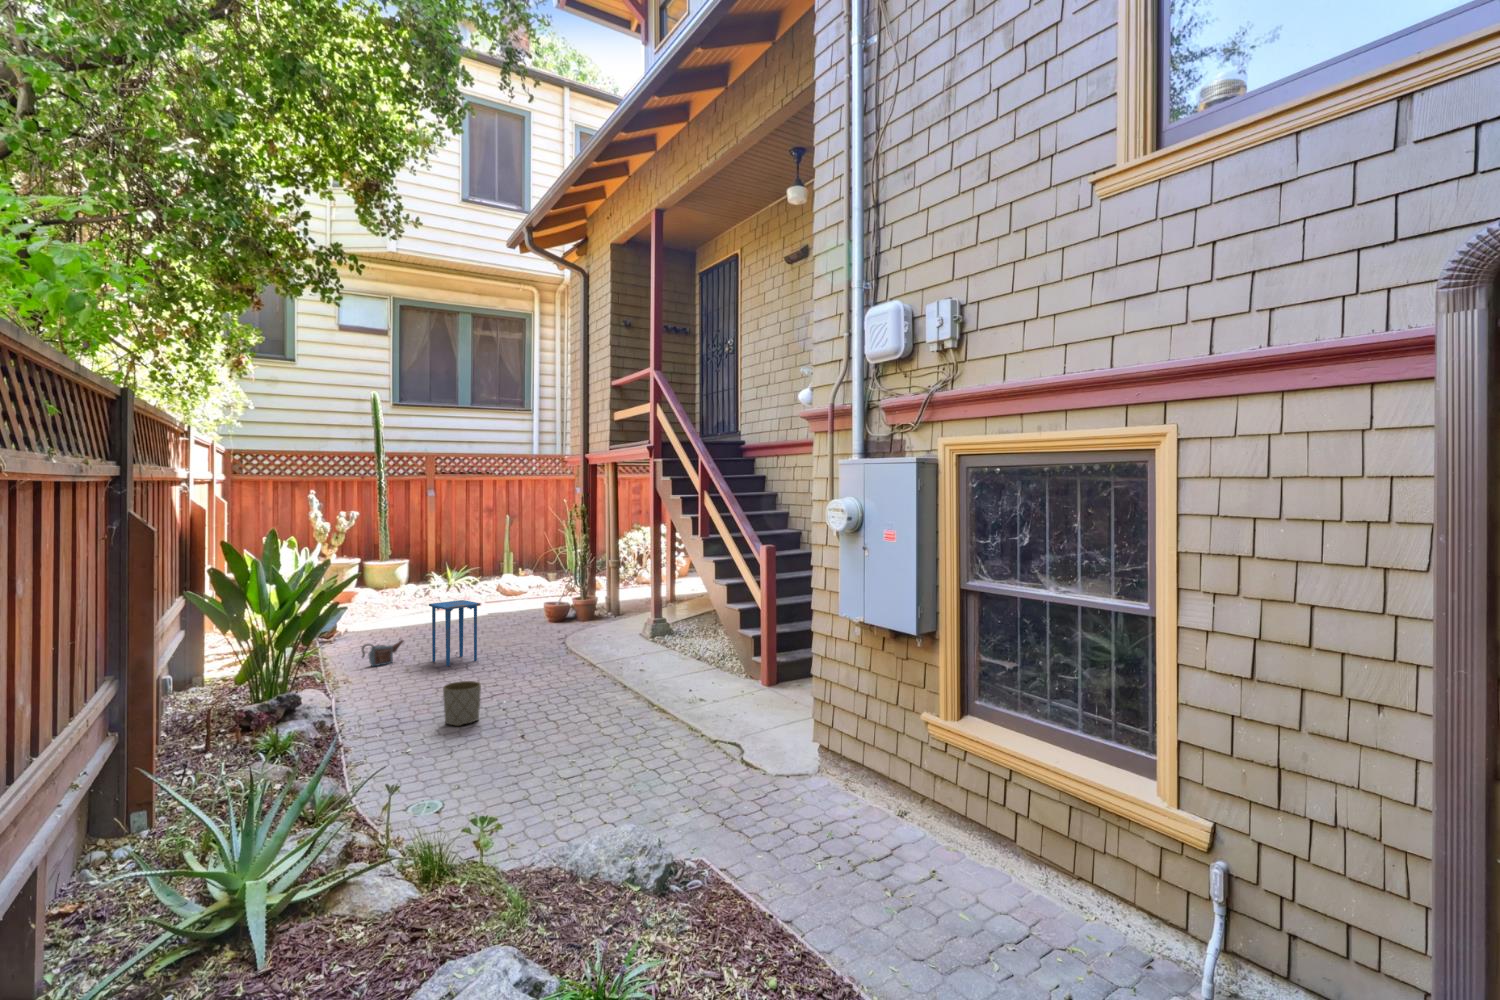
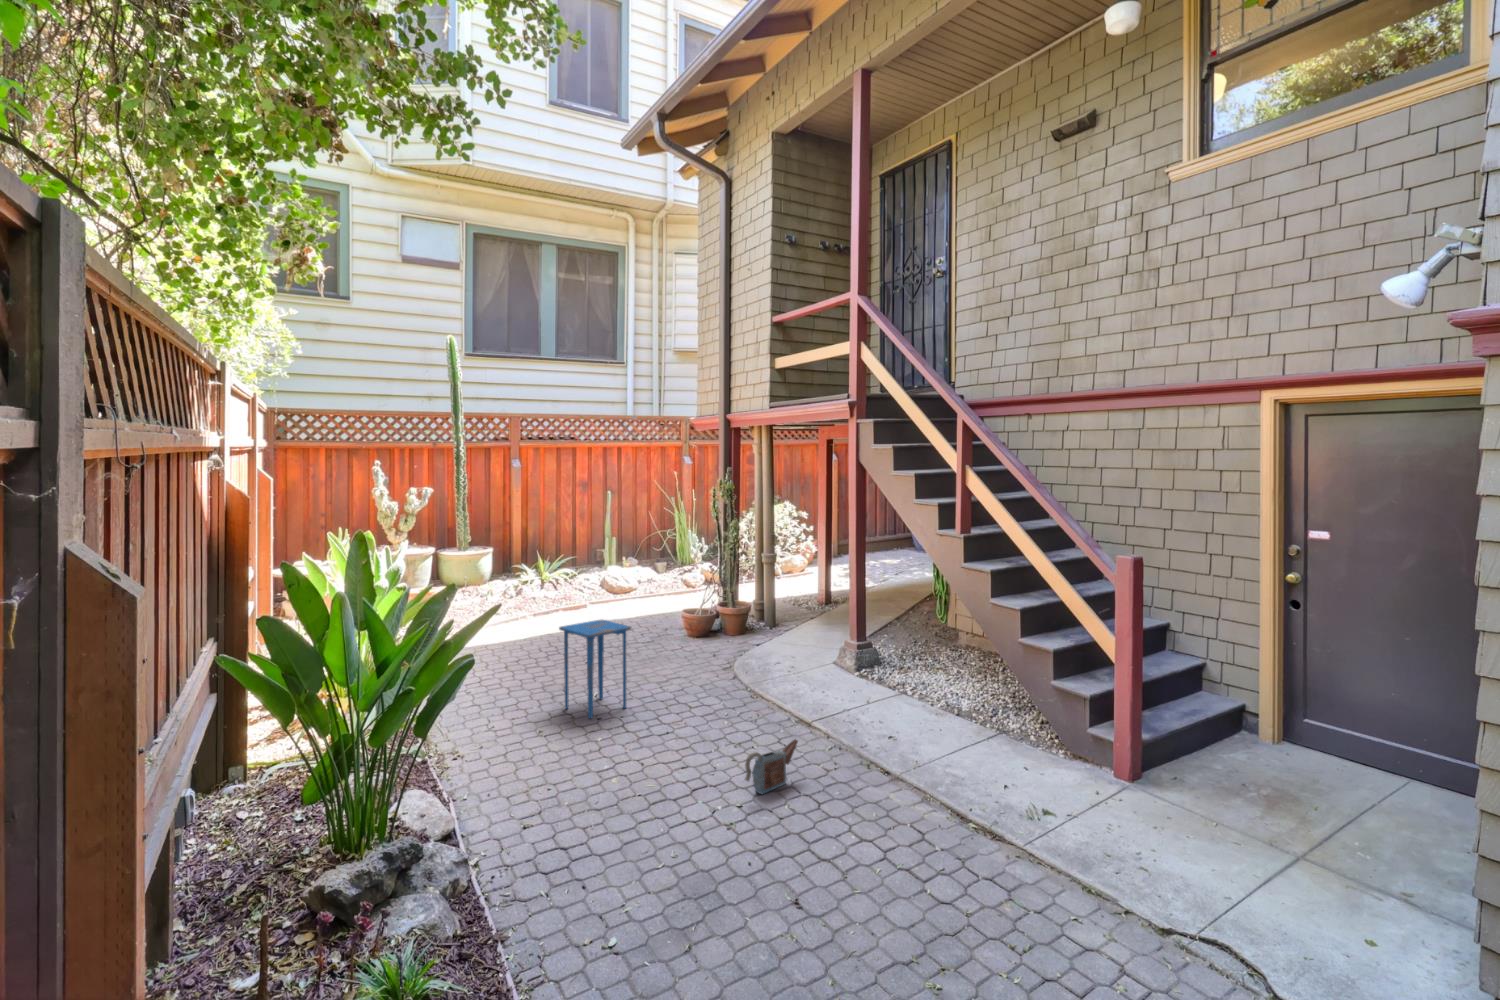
watering can: present [362,640,403,666] -> present [745,739,798,794]
planter: present [443,681,481,726] -> none [635,778,694,861]

